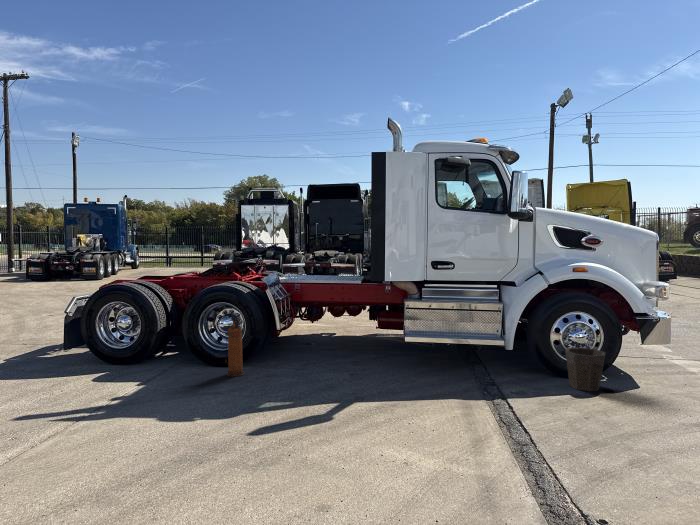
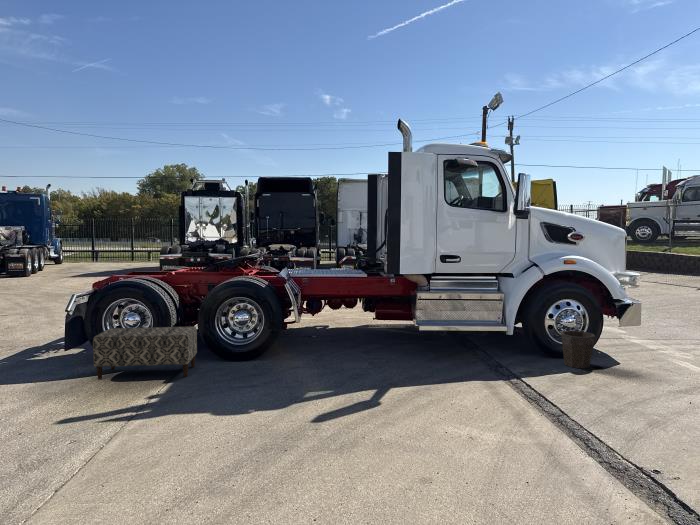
fire extinguisher: present [226,319,244,377] -> none [245,313,265,370]
bench: none [79,330,182,380] -> present [93,326,197,379]

